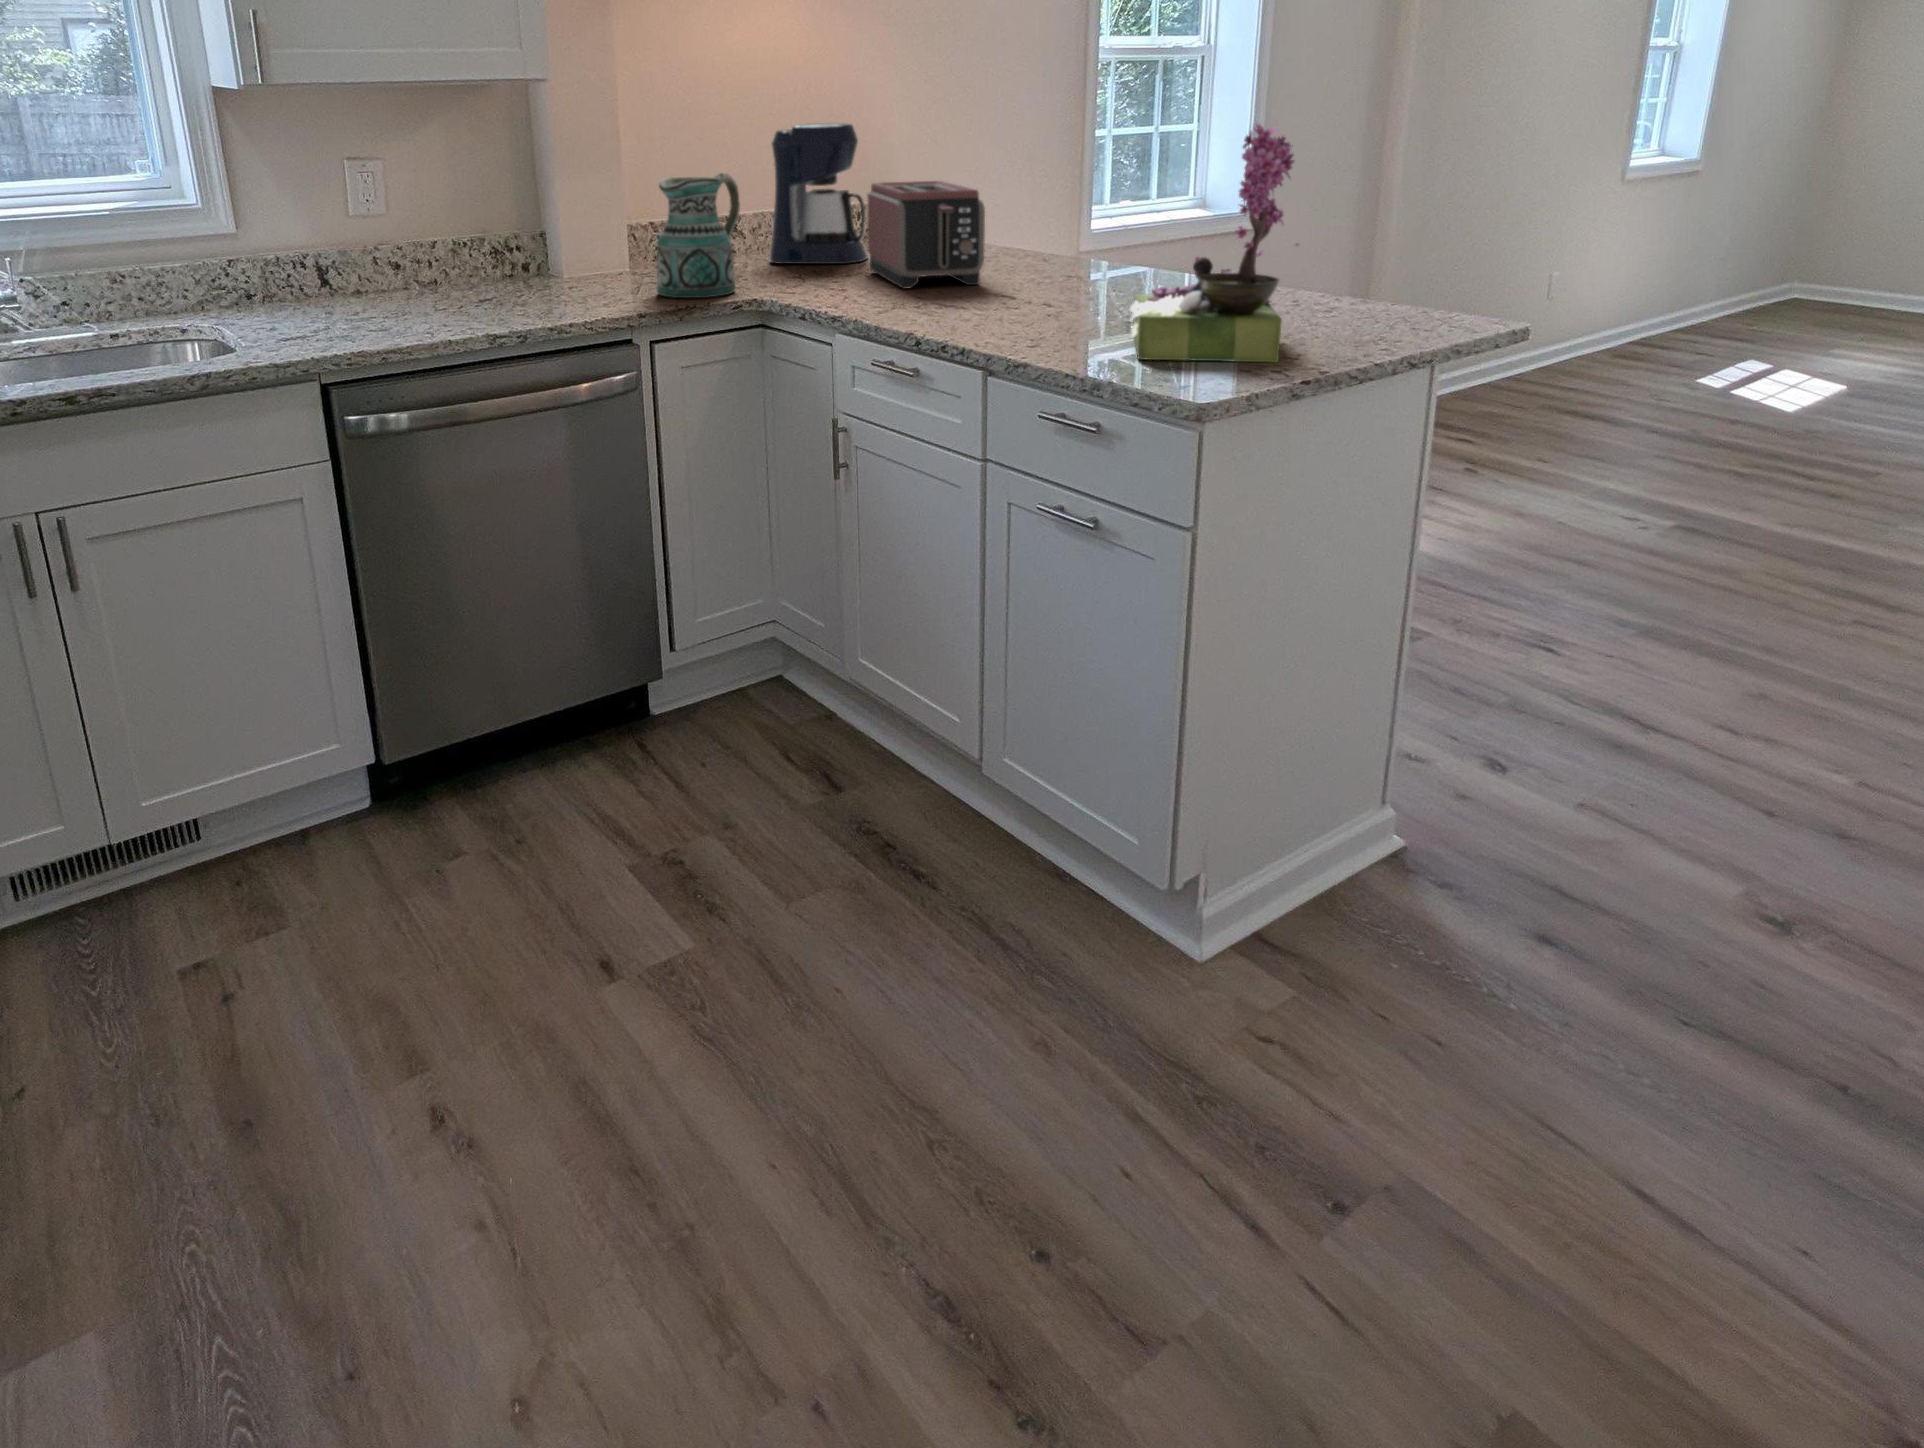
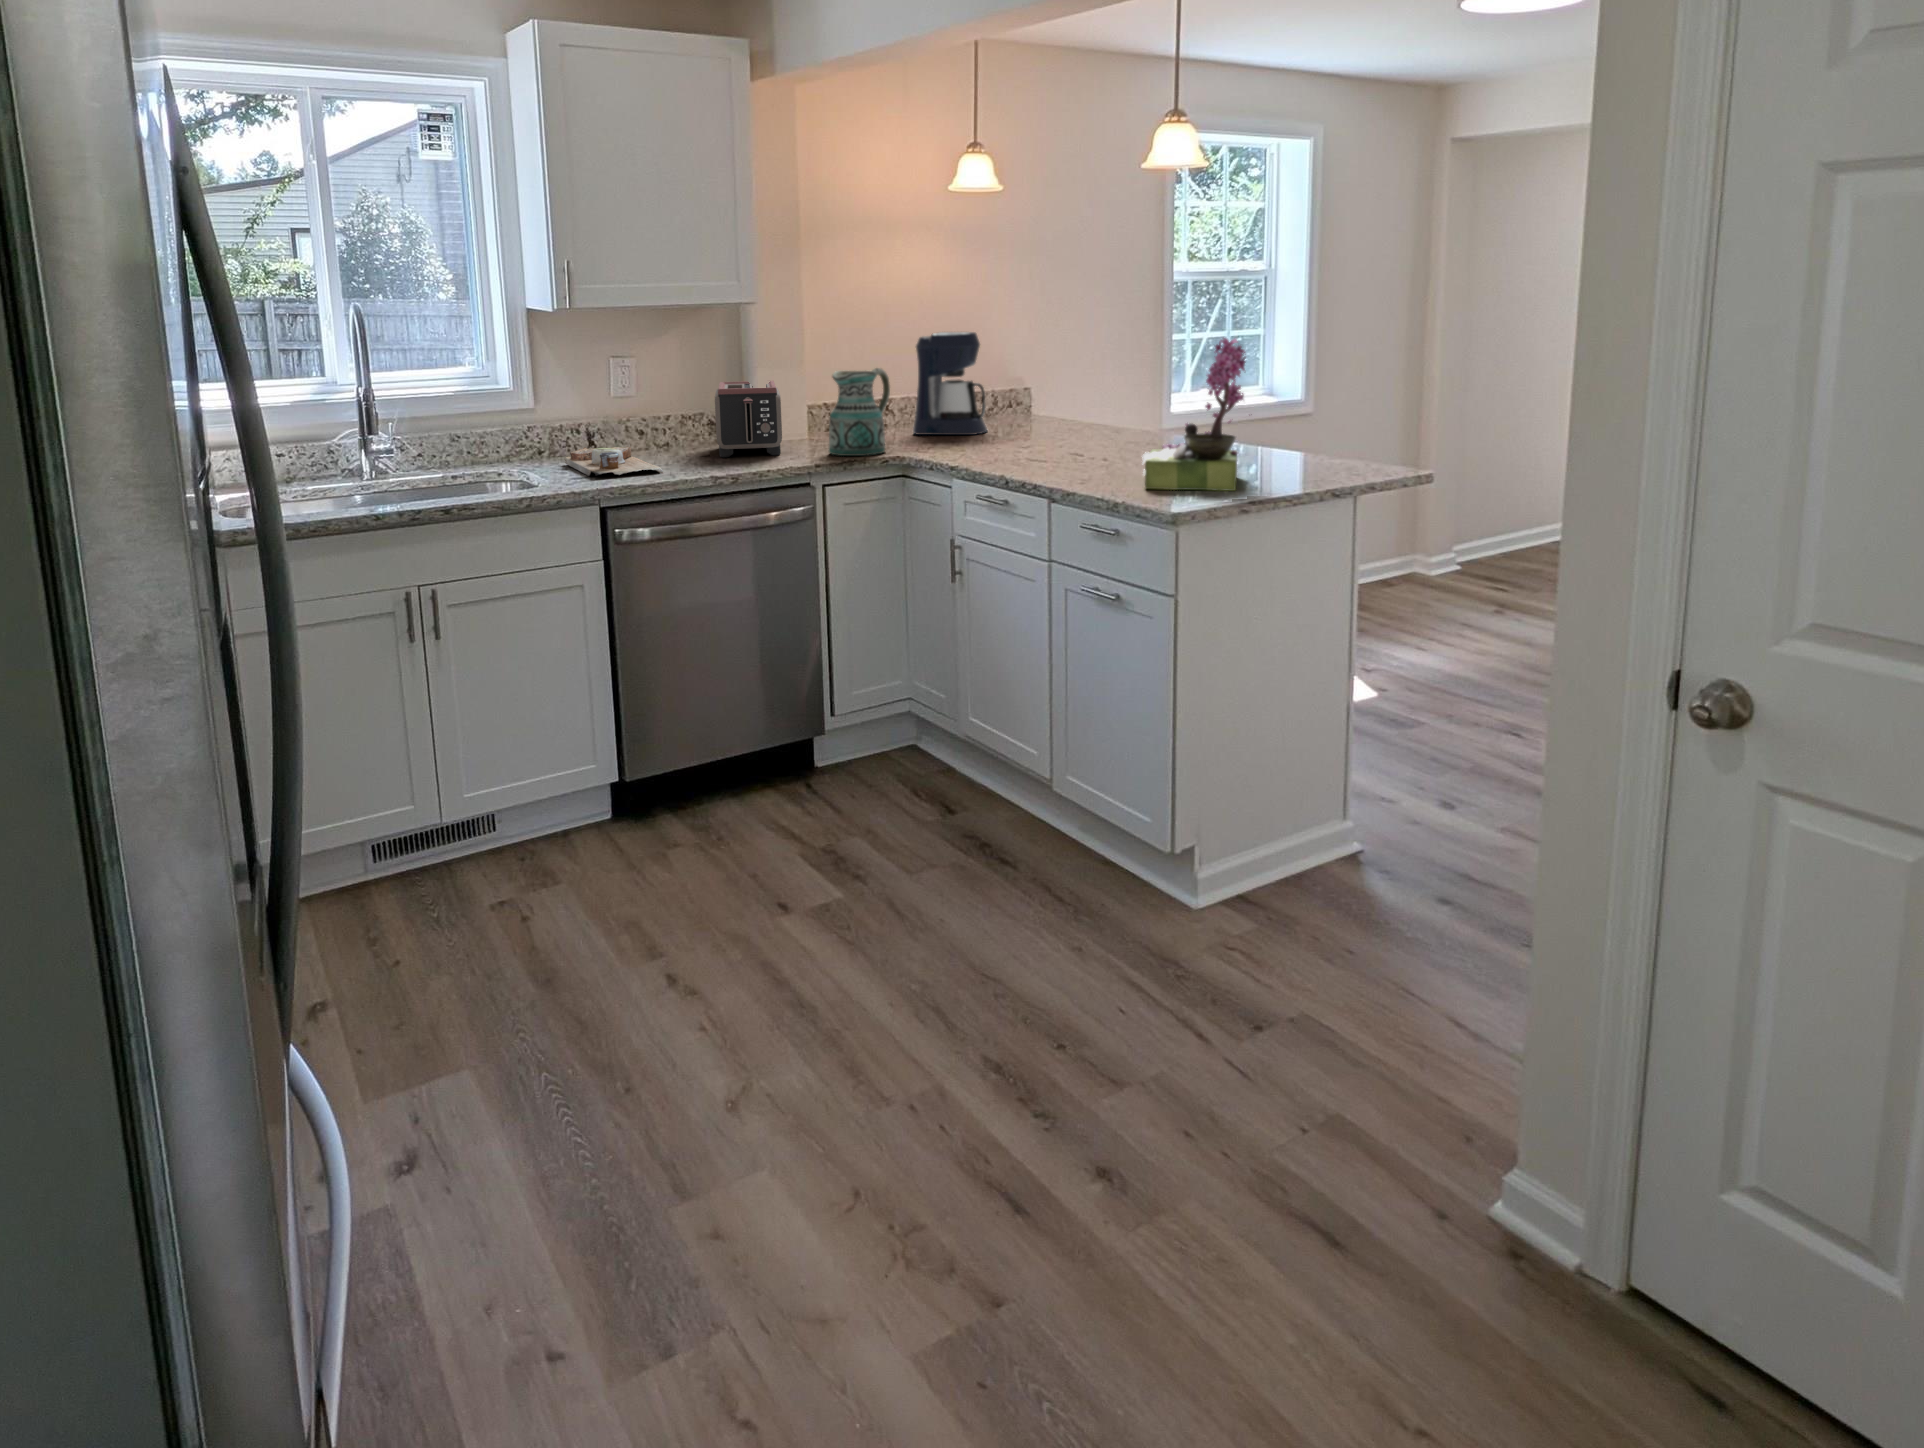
toaster: present [867,181,985,289] -> present [715,381,782,458]
cutting board: none [284,287,419,335] -> present [565,447,663,476]

